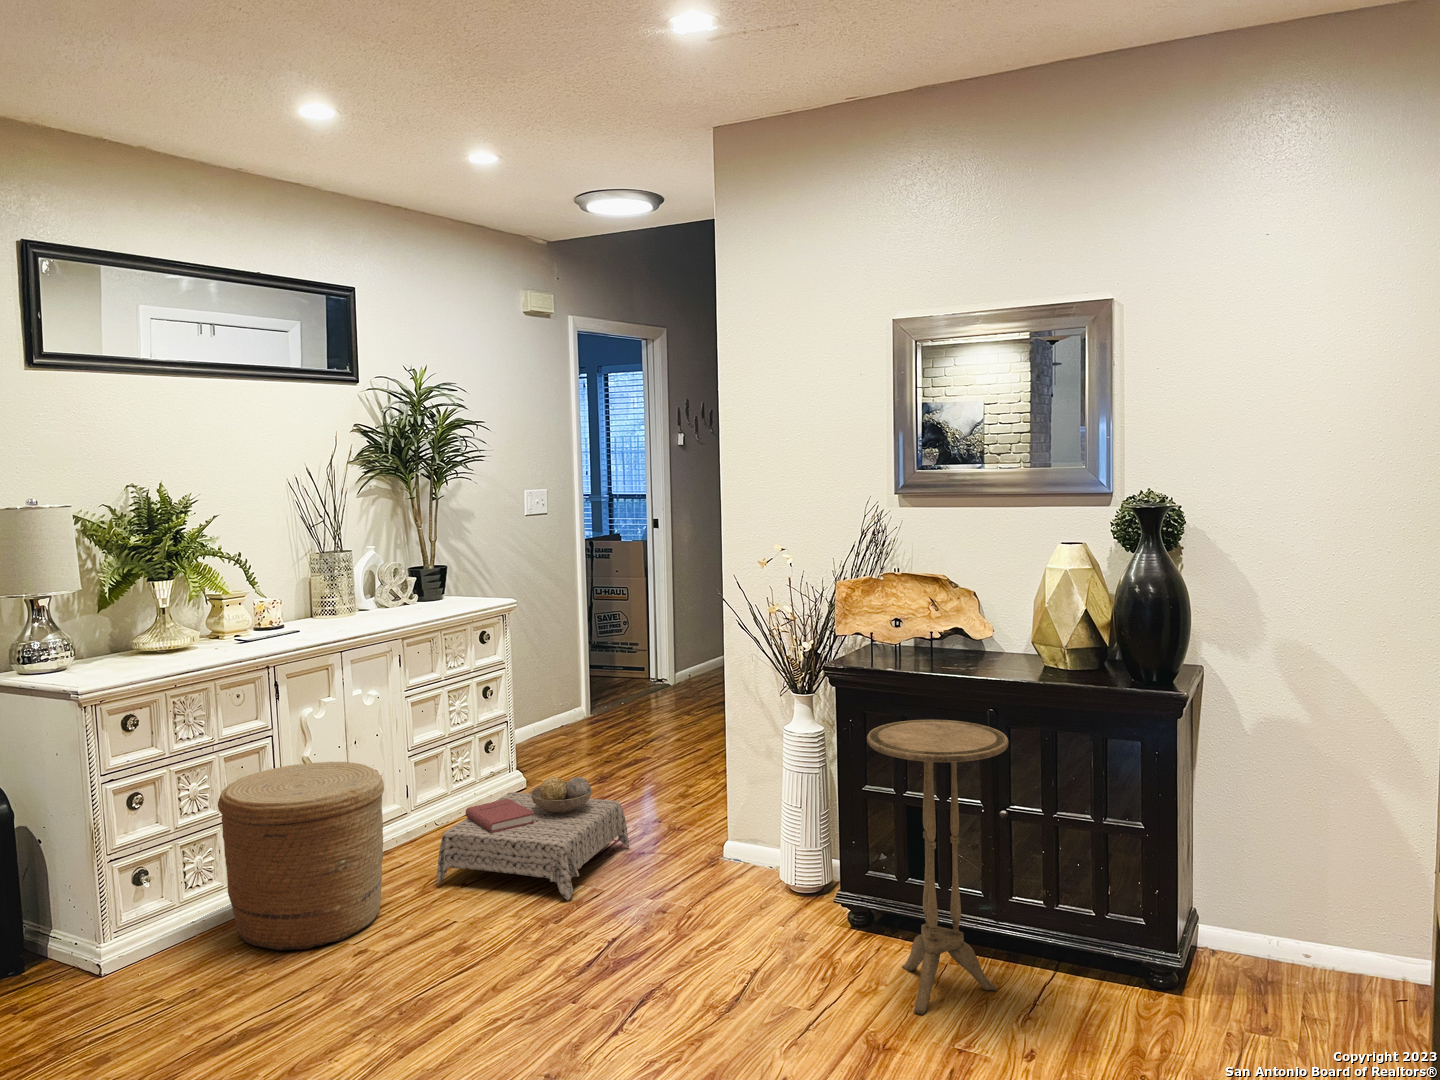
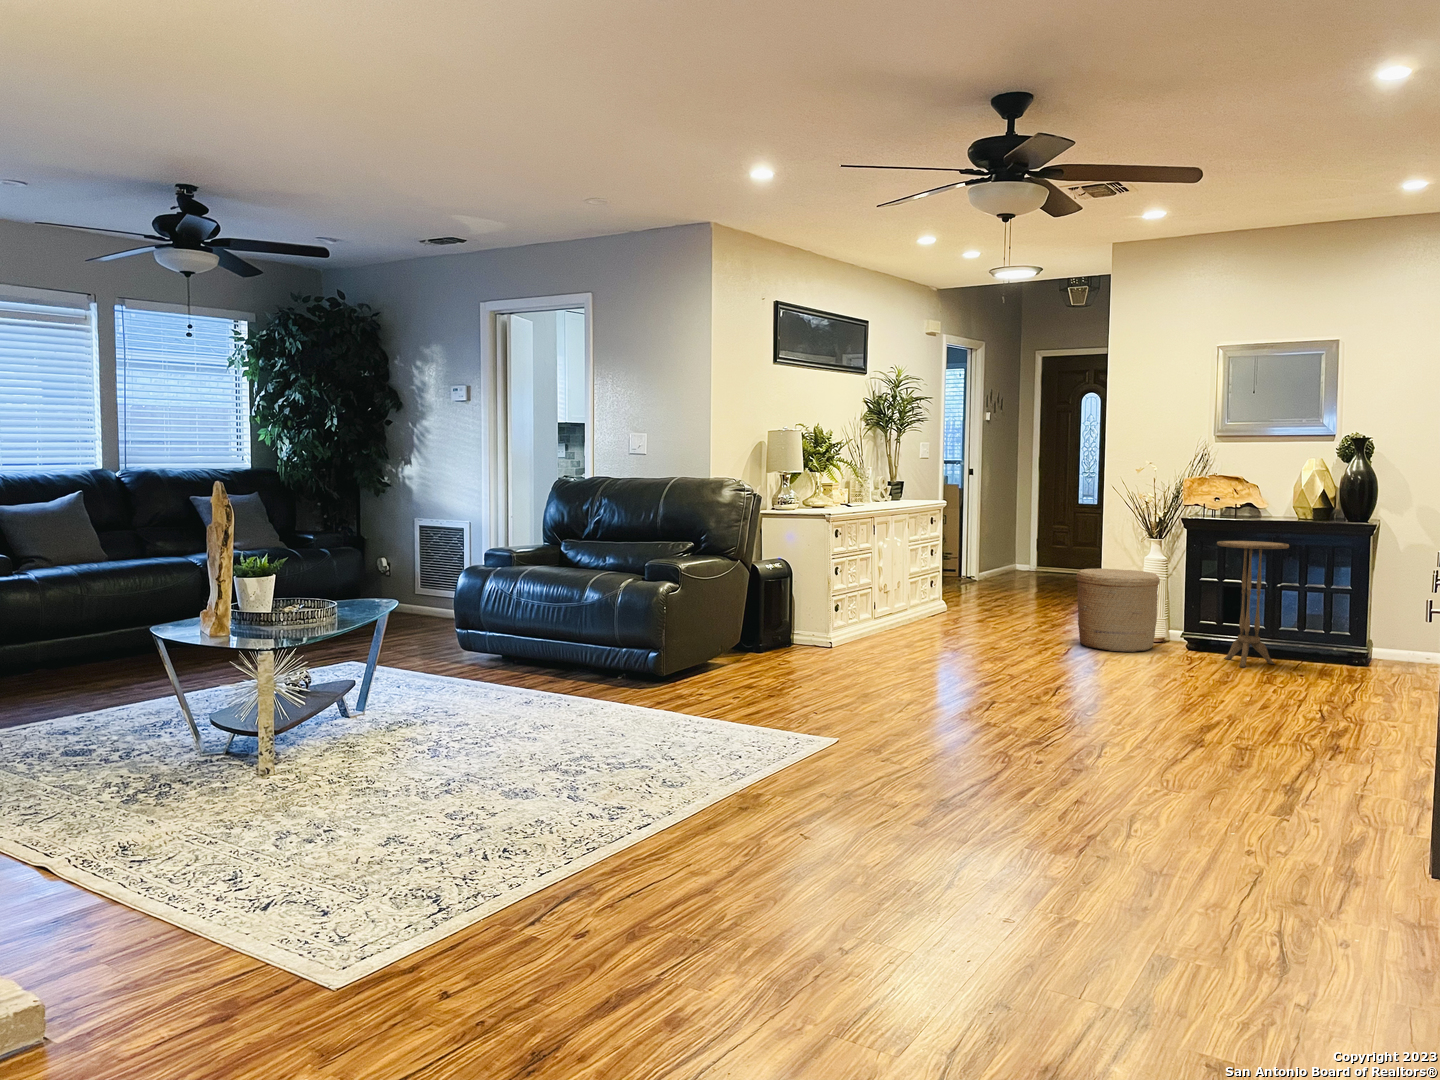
woven basket: present [218,762,384,950] -> present [1076,569,1160,652]
ottoman: present [437,777,629,900] -> none [950,584,1039,640]

